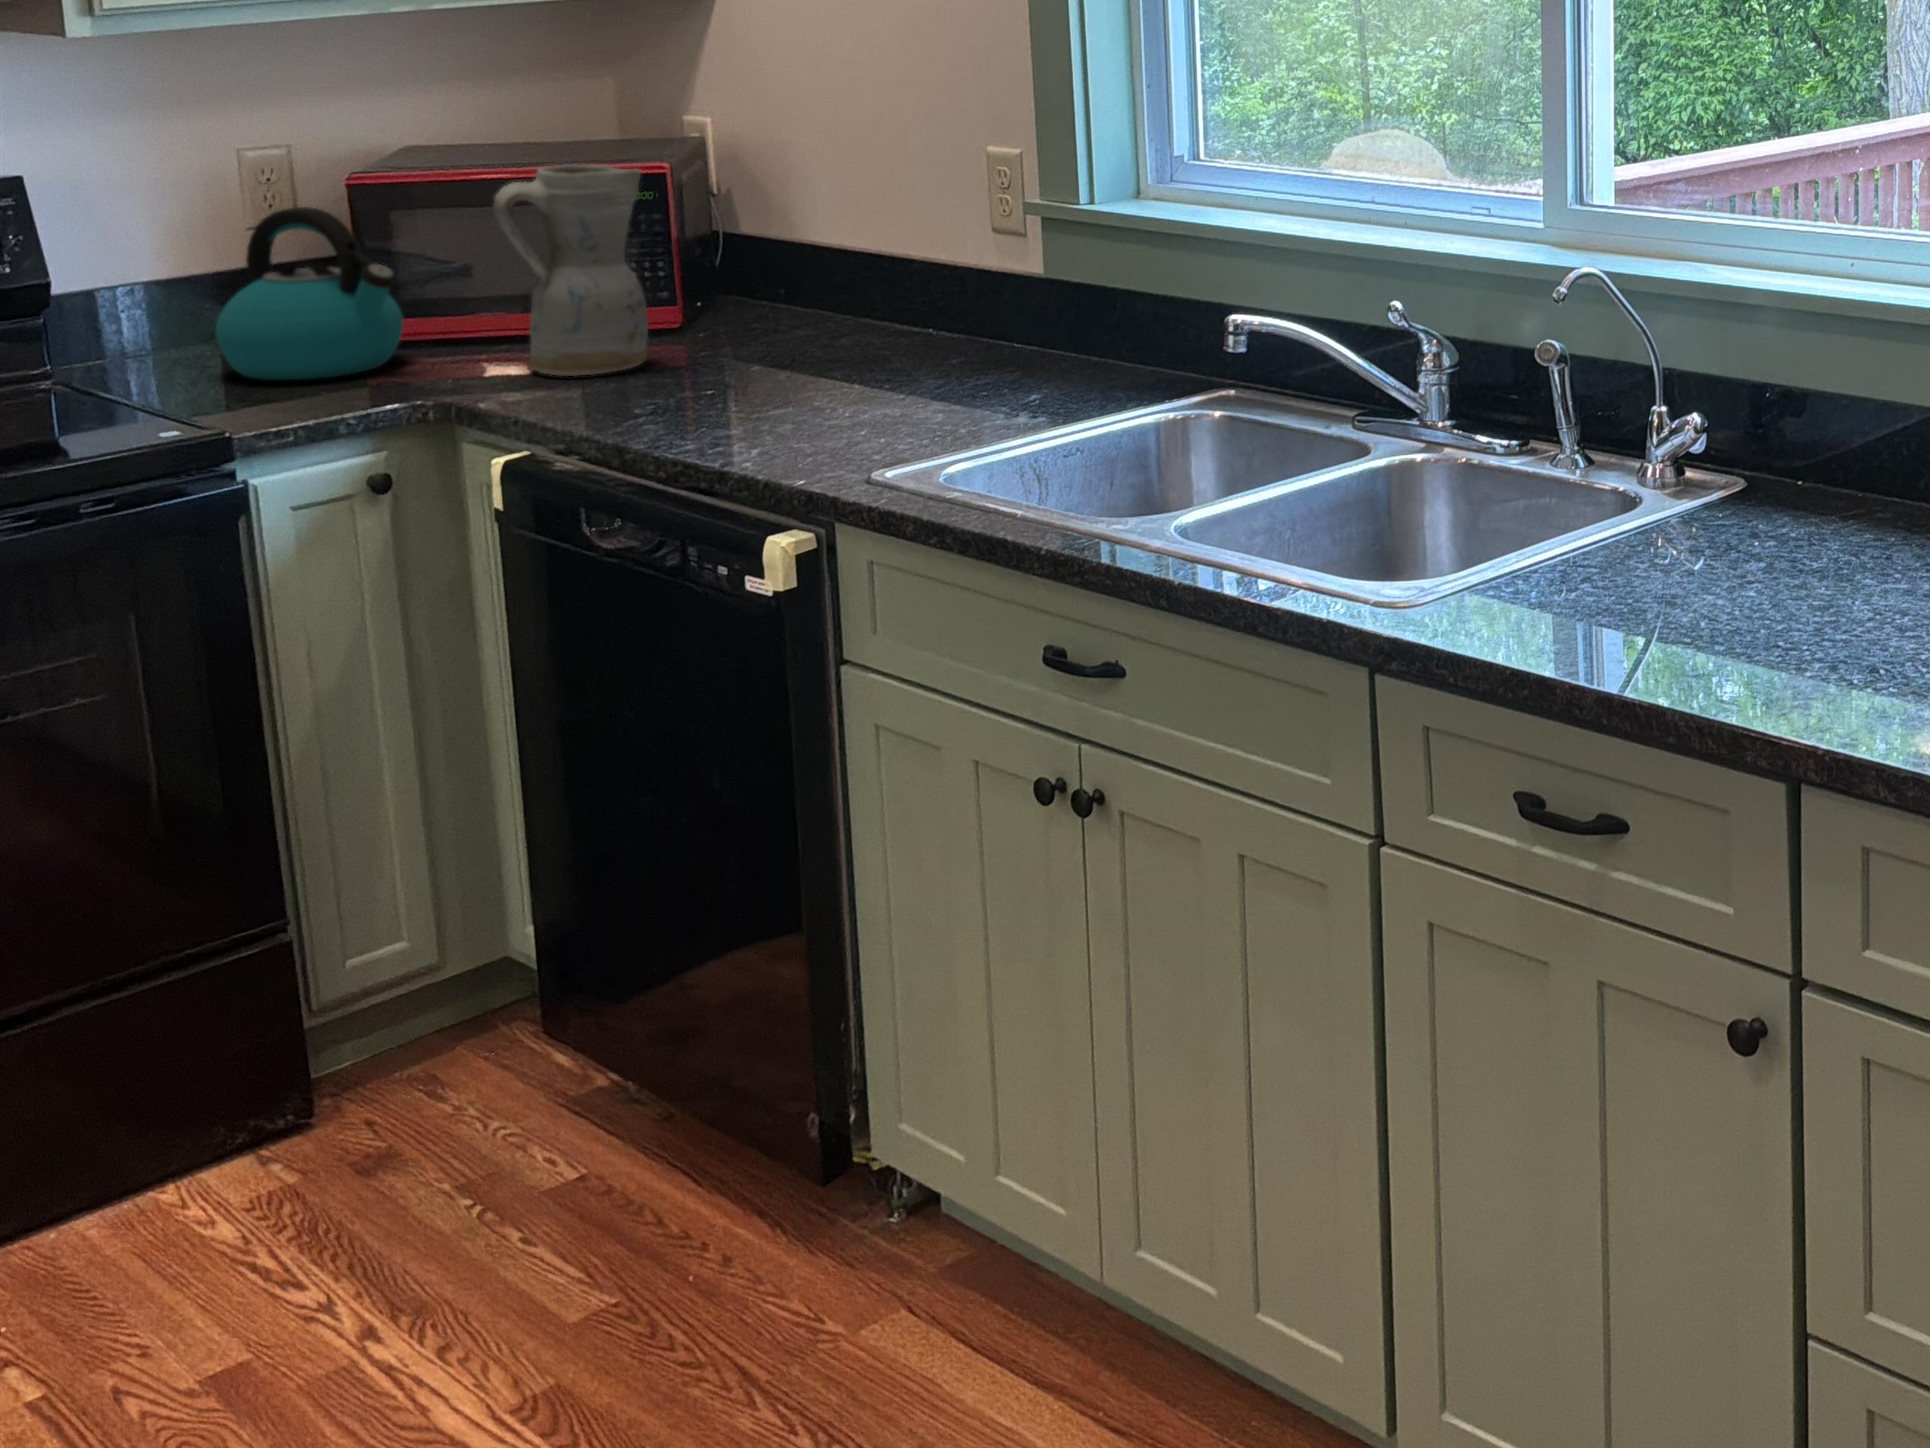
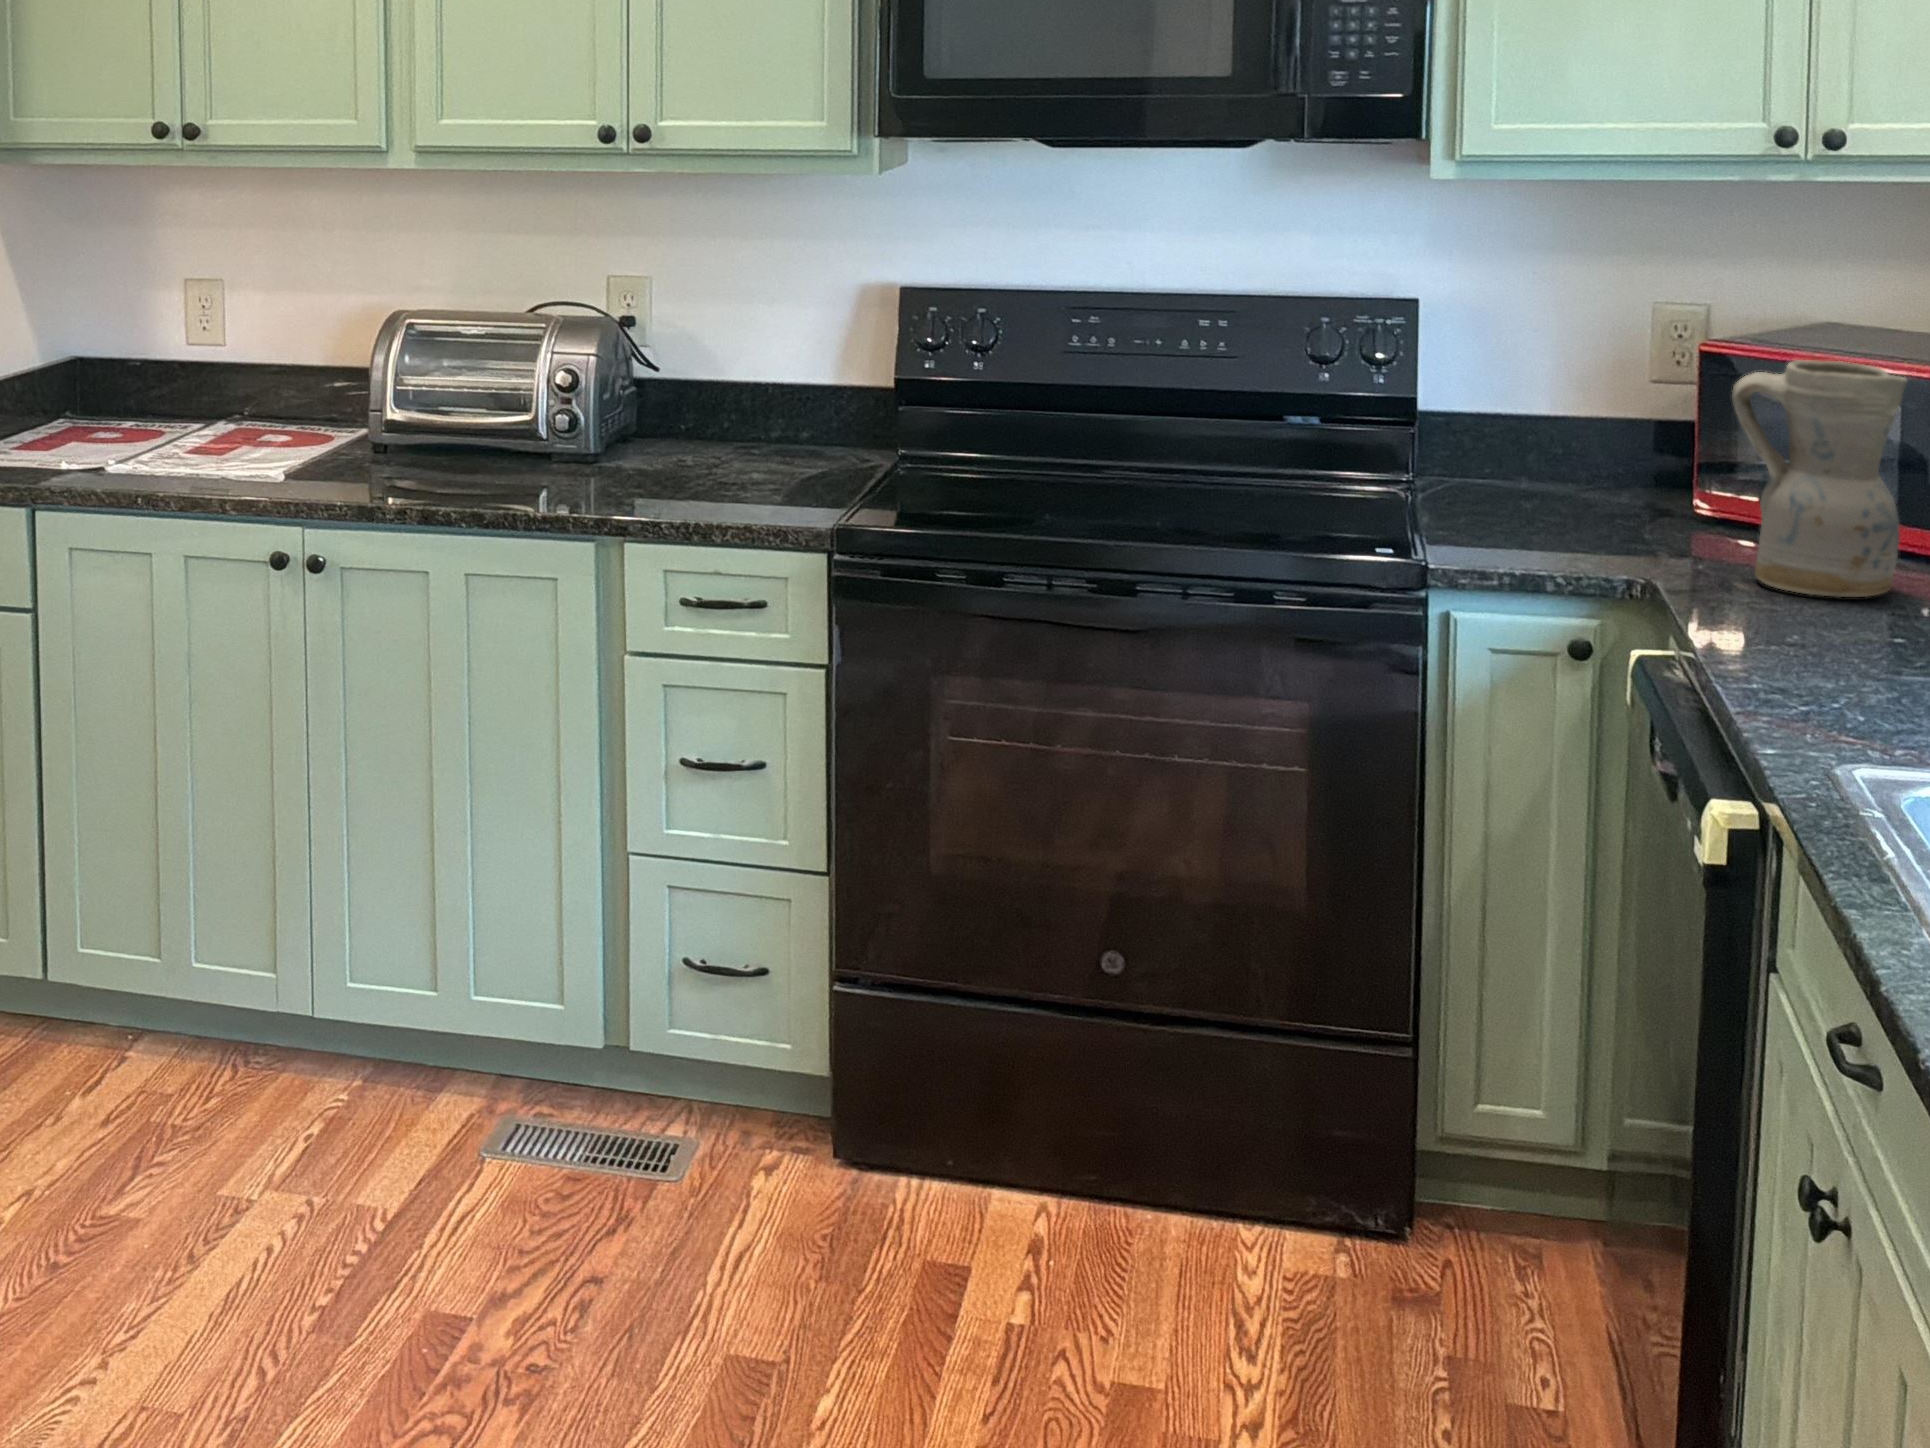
kettle: present [216,207,403,380] -> none [1502,366,1687,539]

